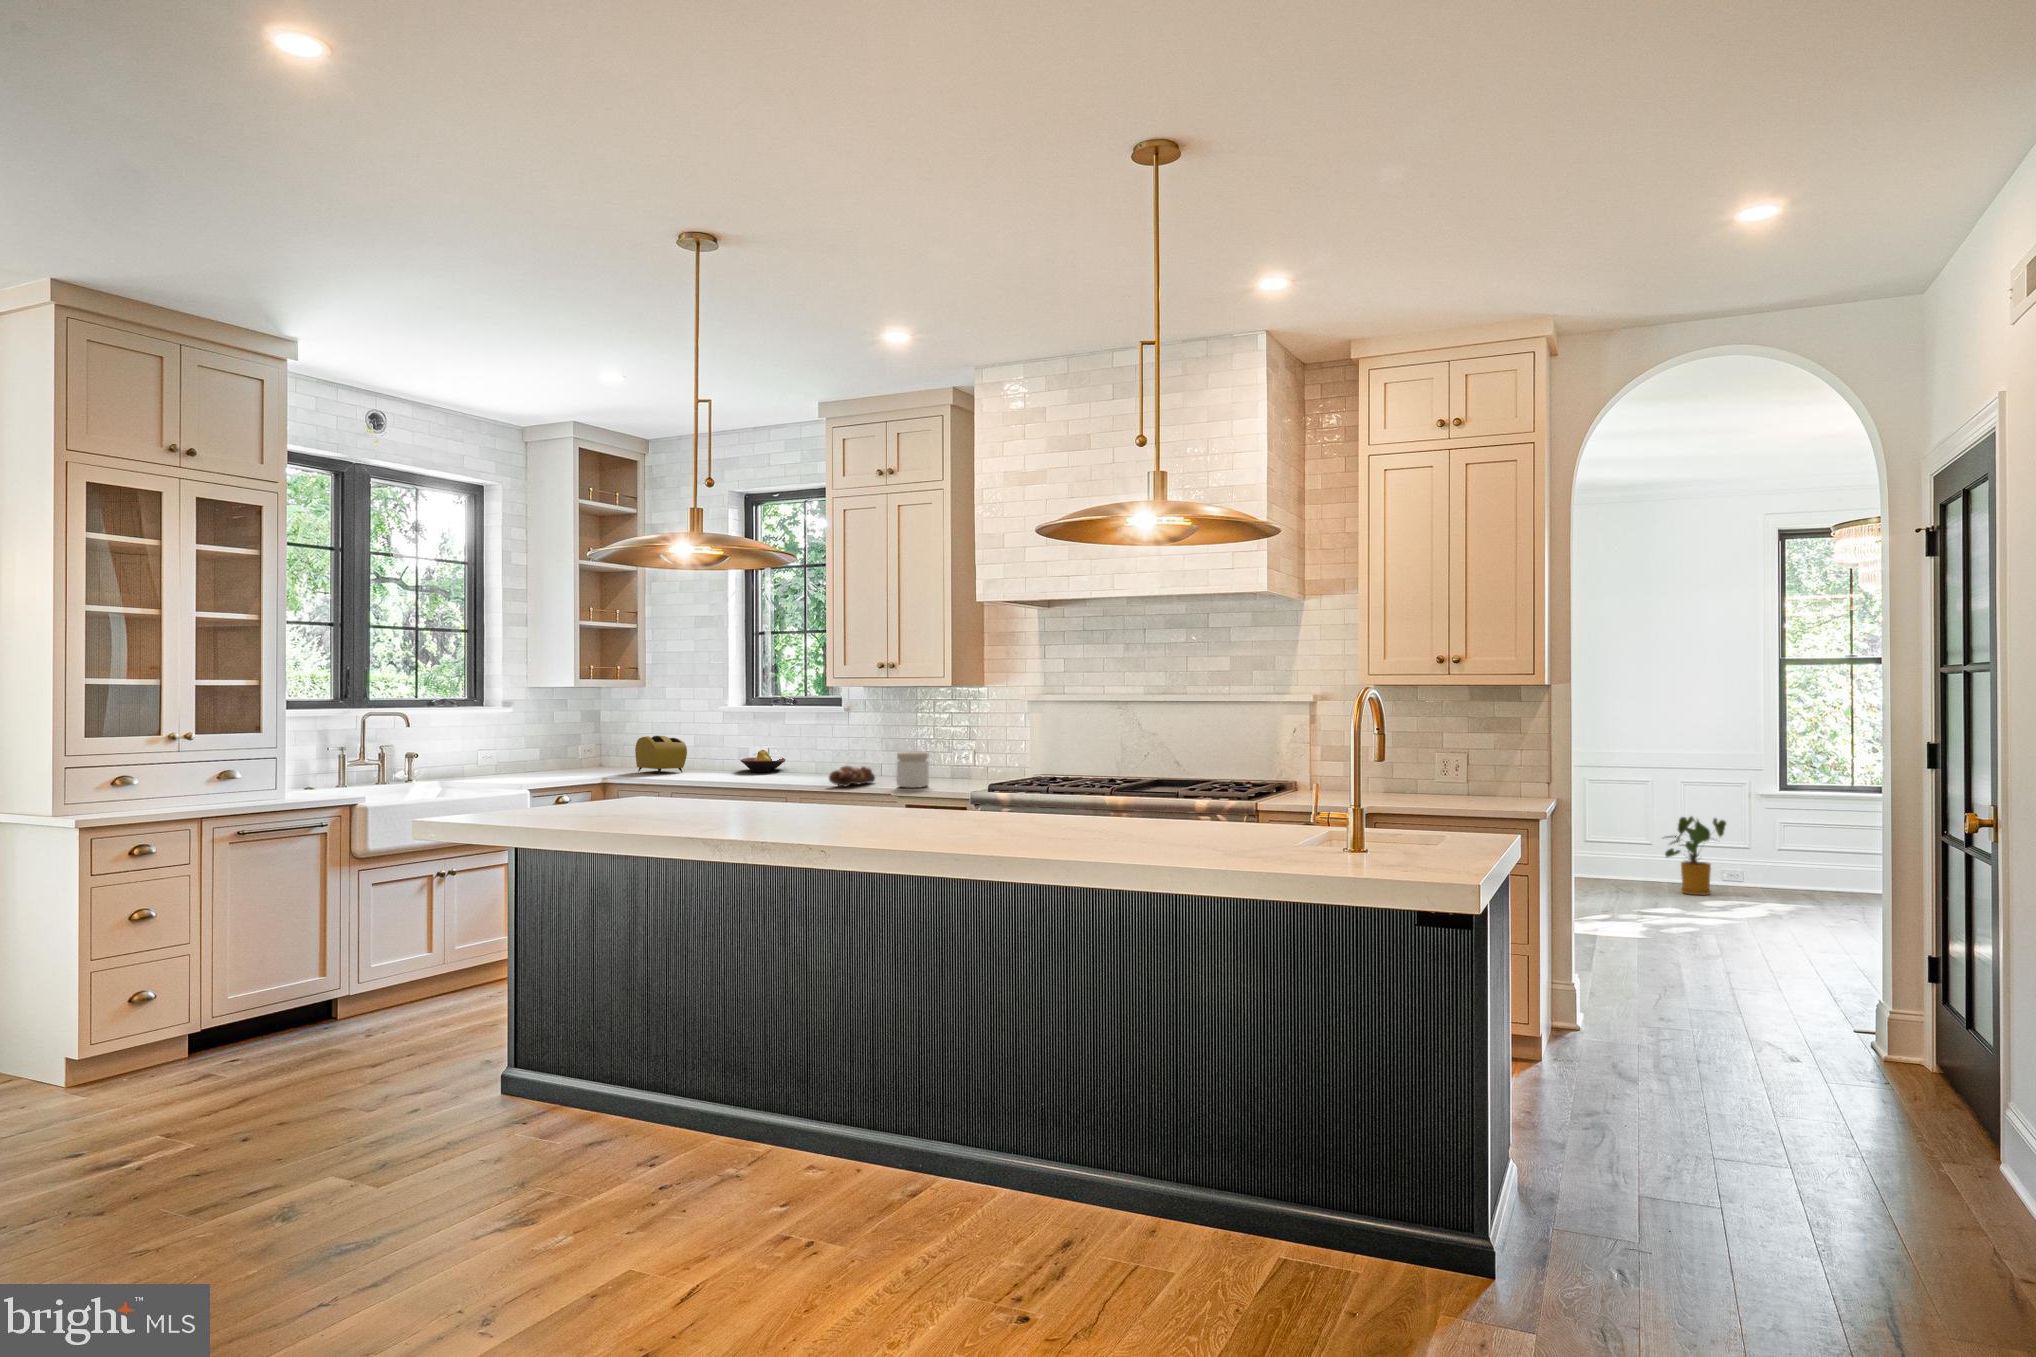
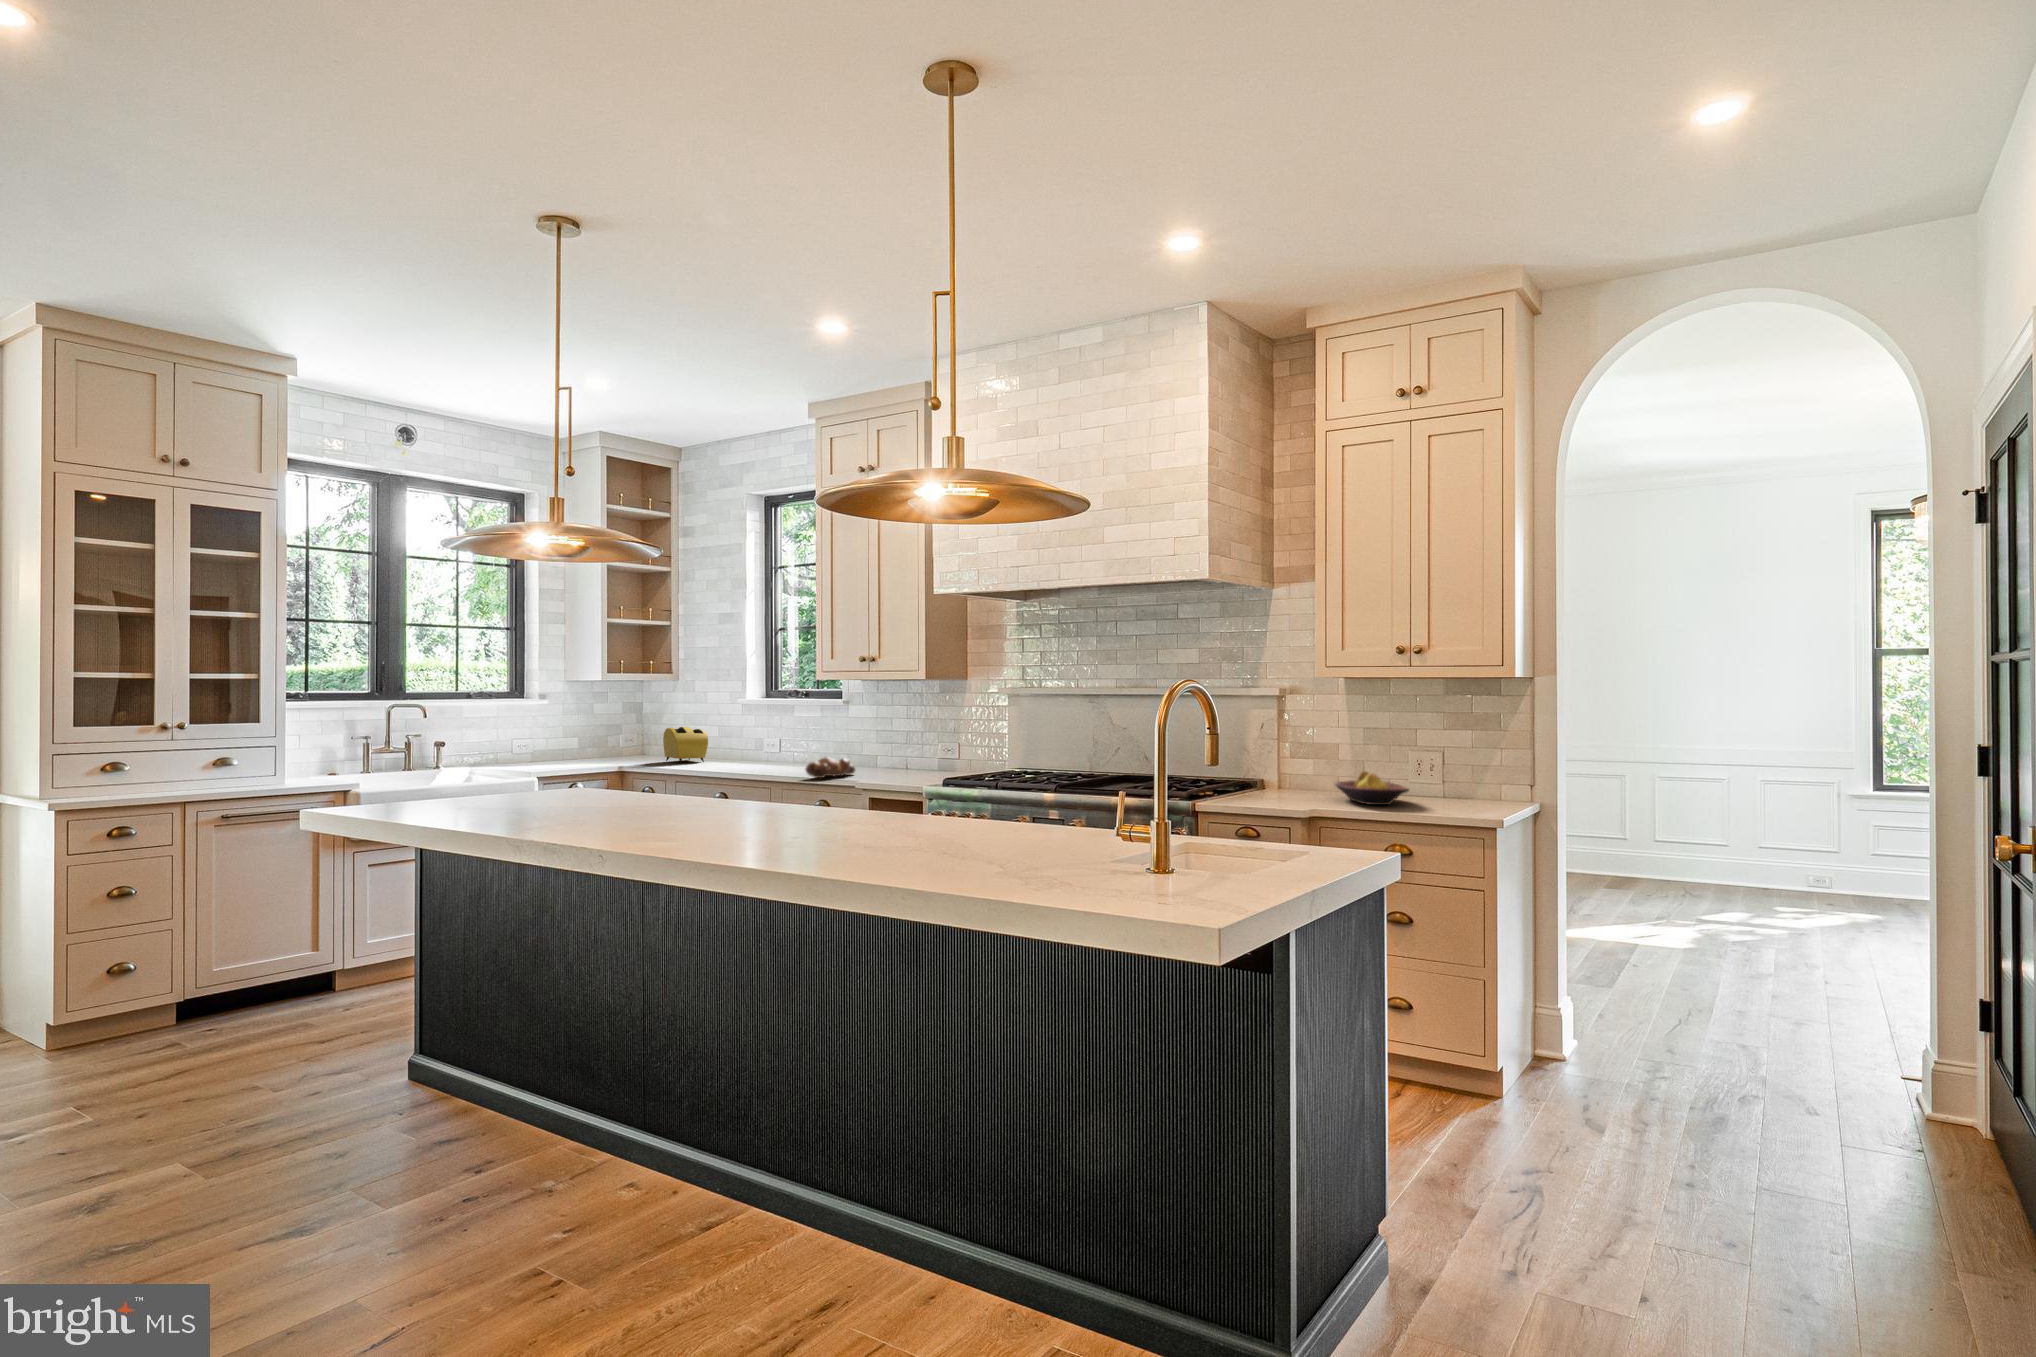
fruit bowl: present [740,750,785,772] -> present [1335,771,1409,805]
jar: present [897,752,929,788] -> none [867,745,899,780]
house plant: present [1665,816,1726,895] -> none [1728,815,1805,899]

